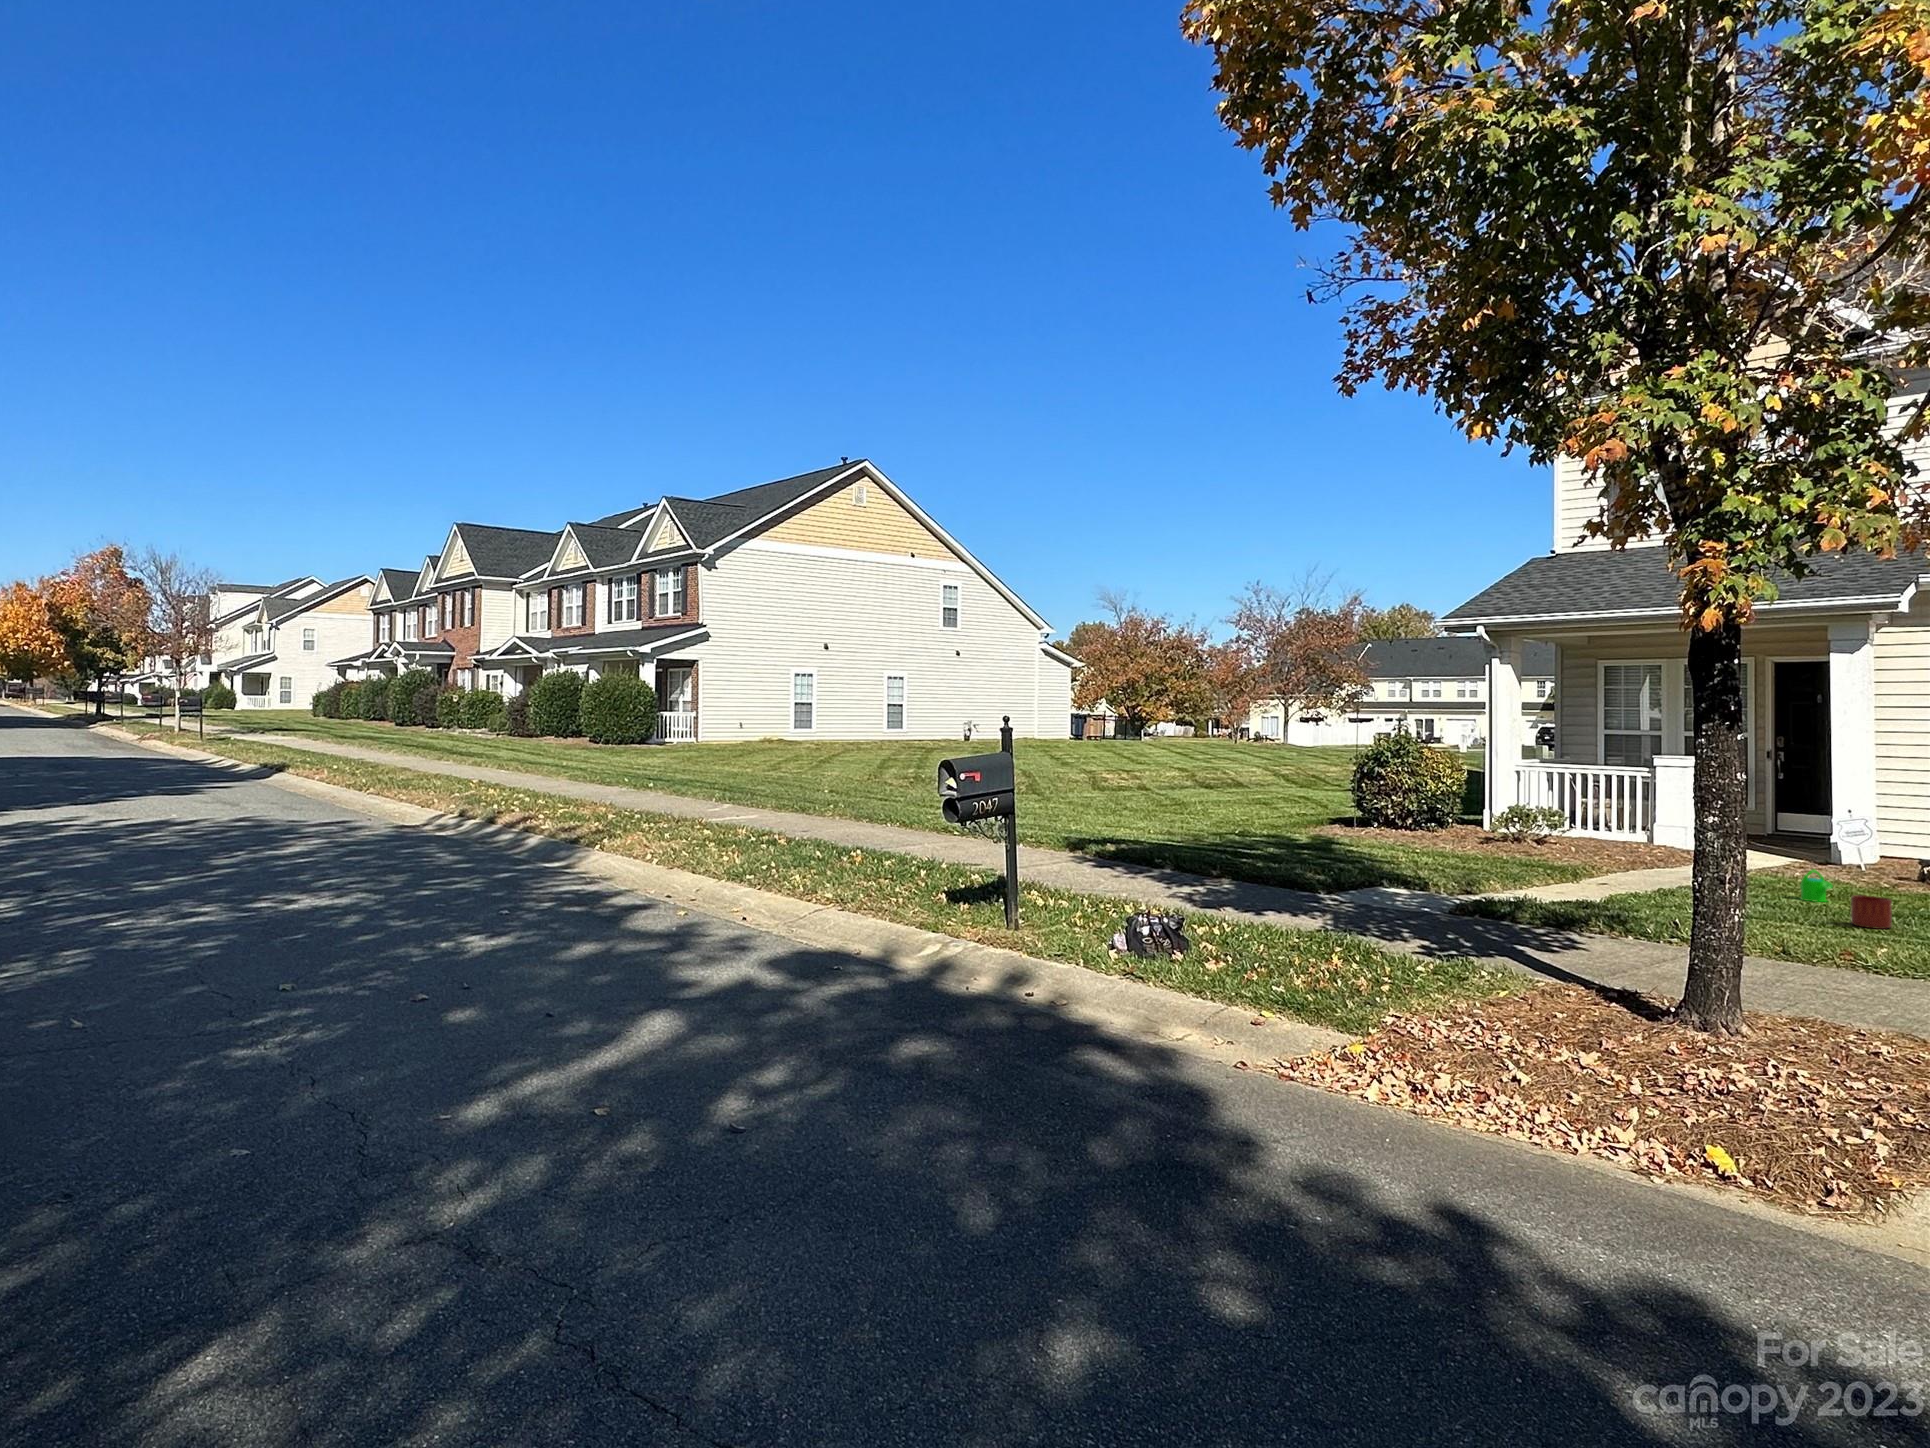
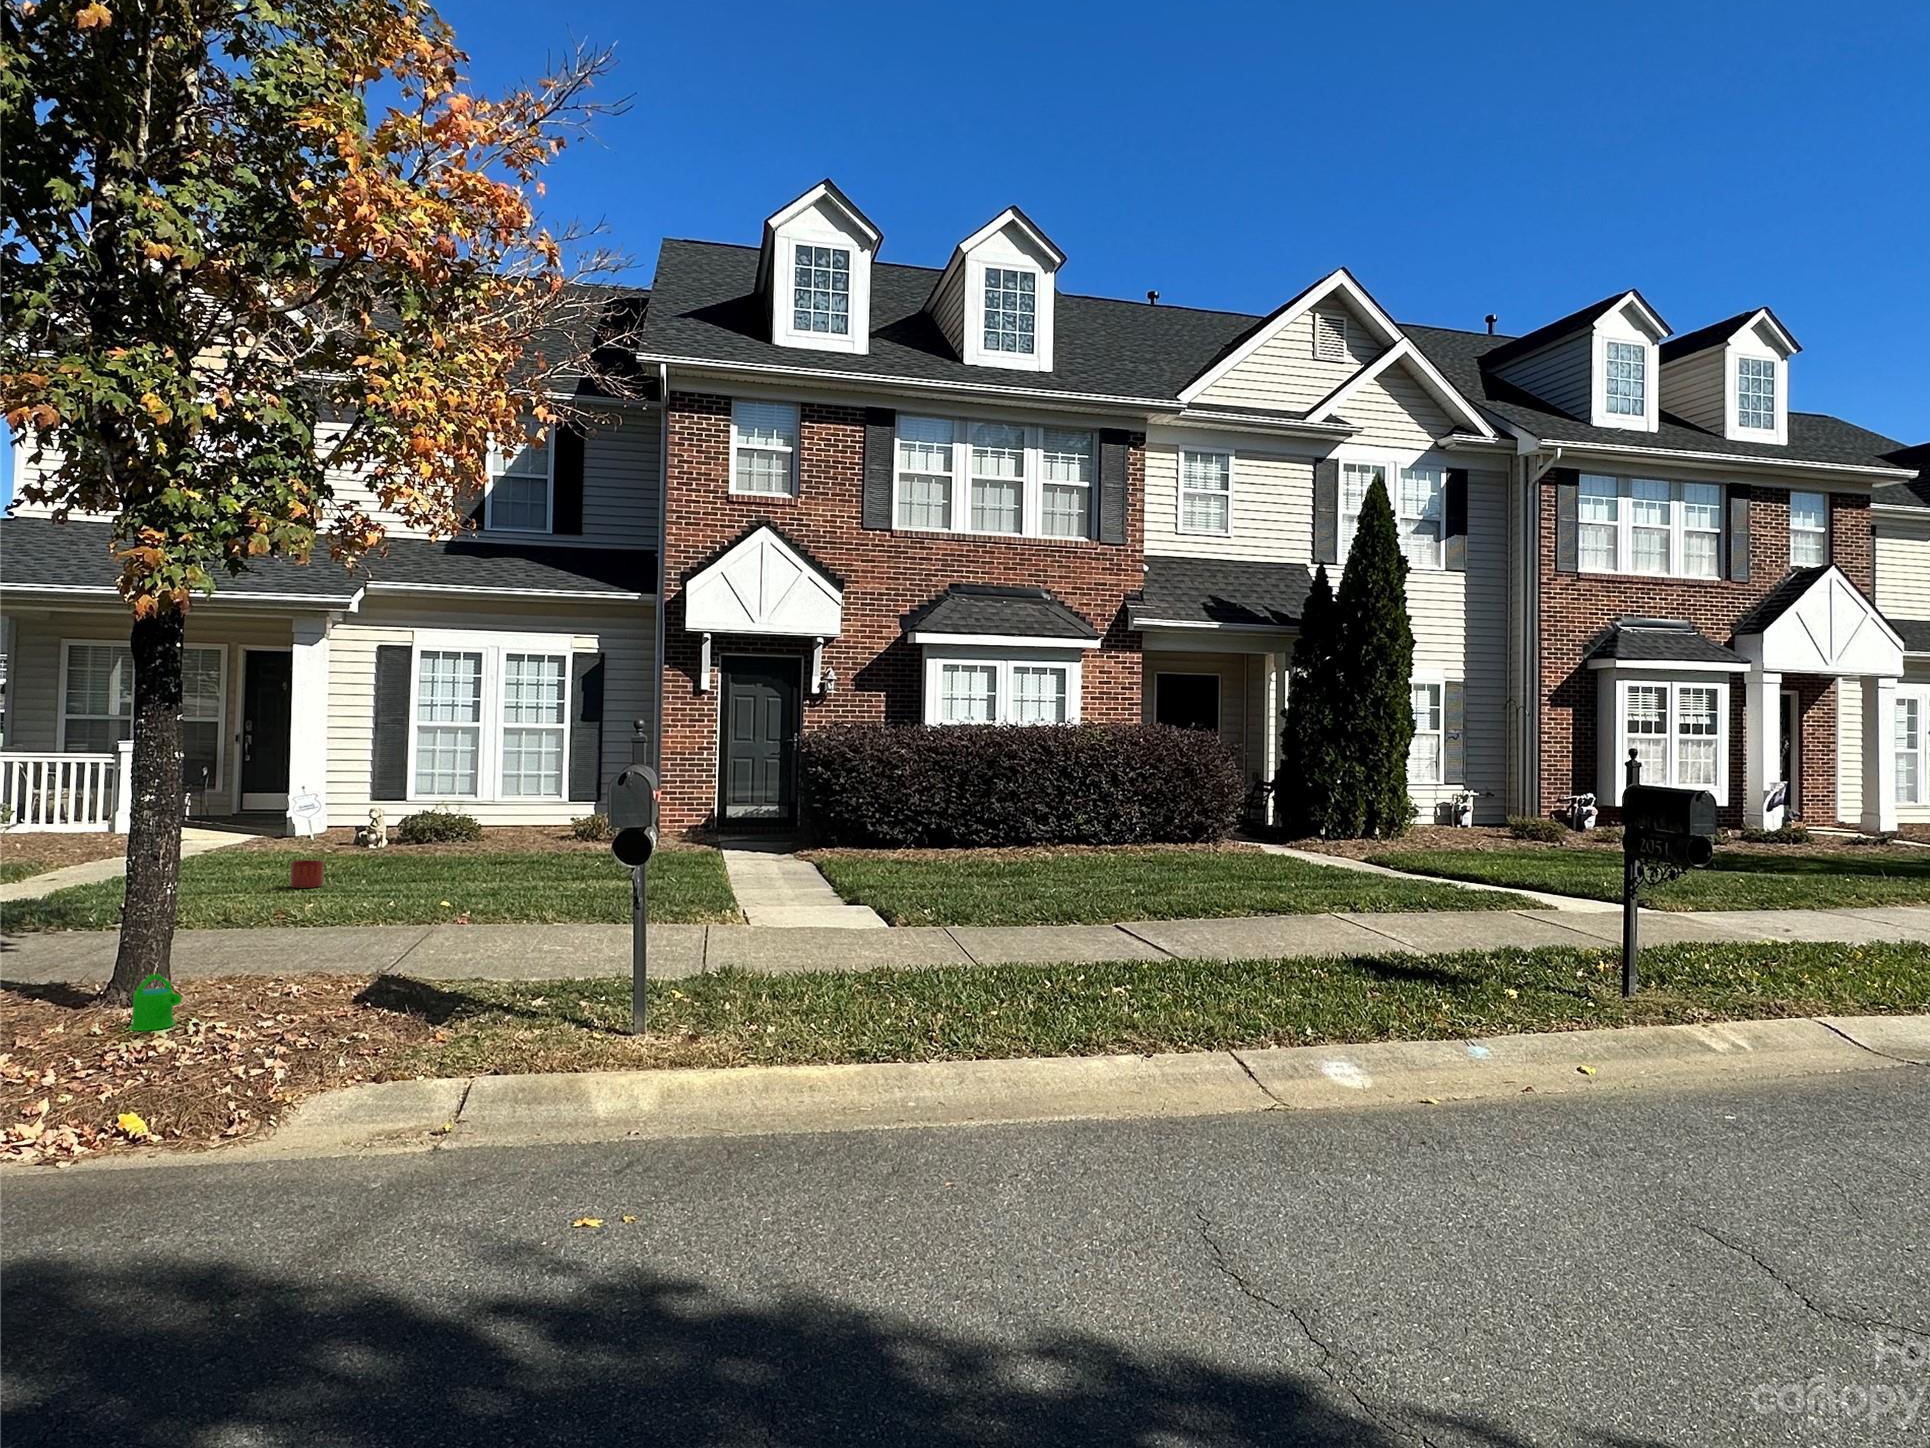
watering can: present [1800,870,1833,902] -> present [129,974,182,1031]

